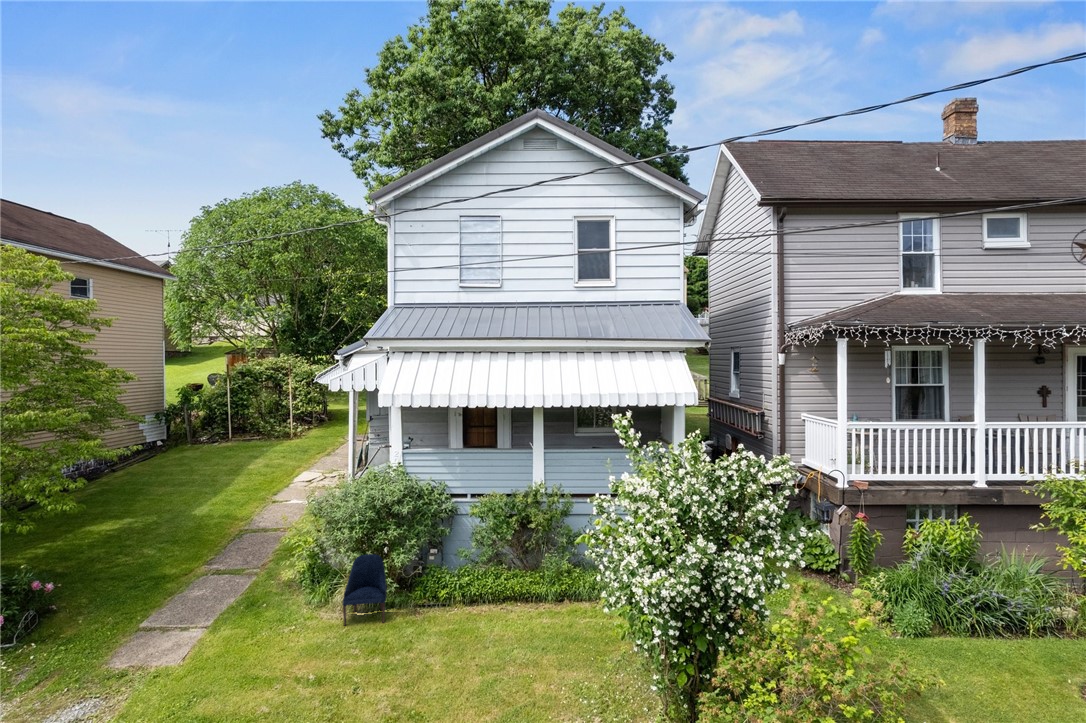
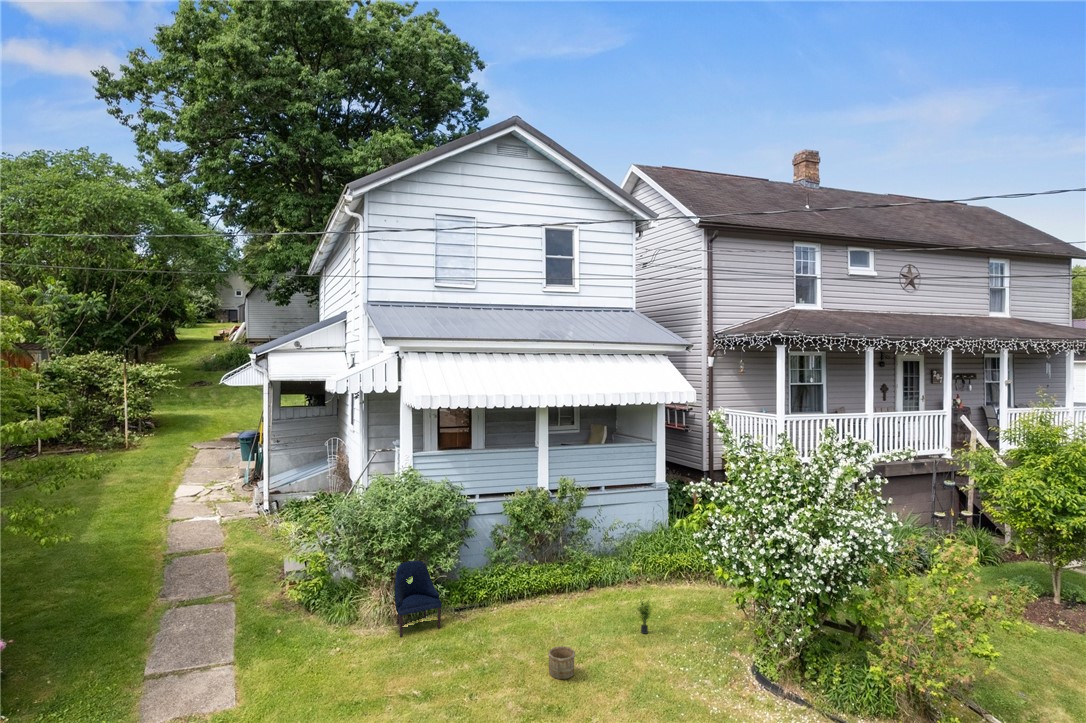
potted plant: none [555,625,581,665] -> present [637,602,651,634]
wooden bucket: none [432,665,460,701] -> present [548,646,575,679]

